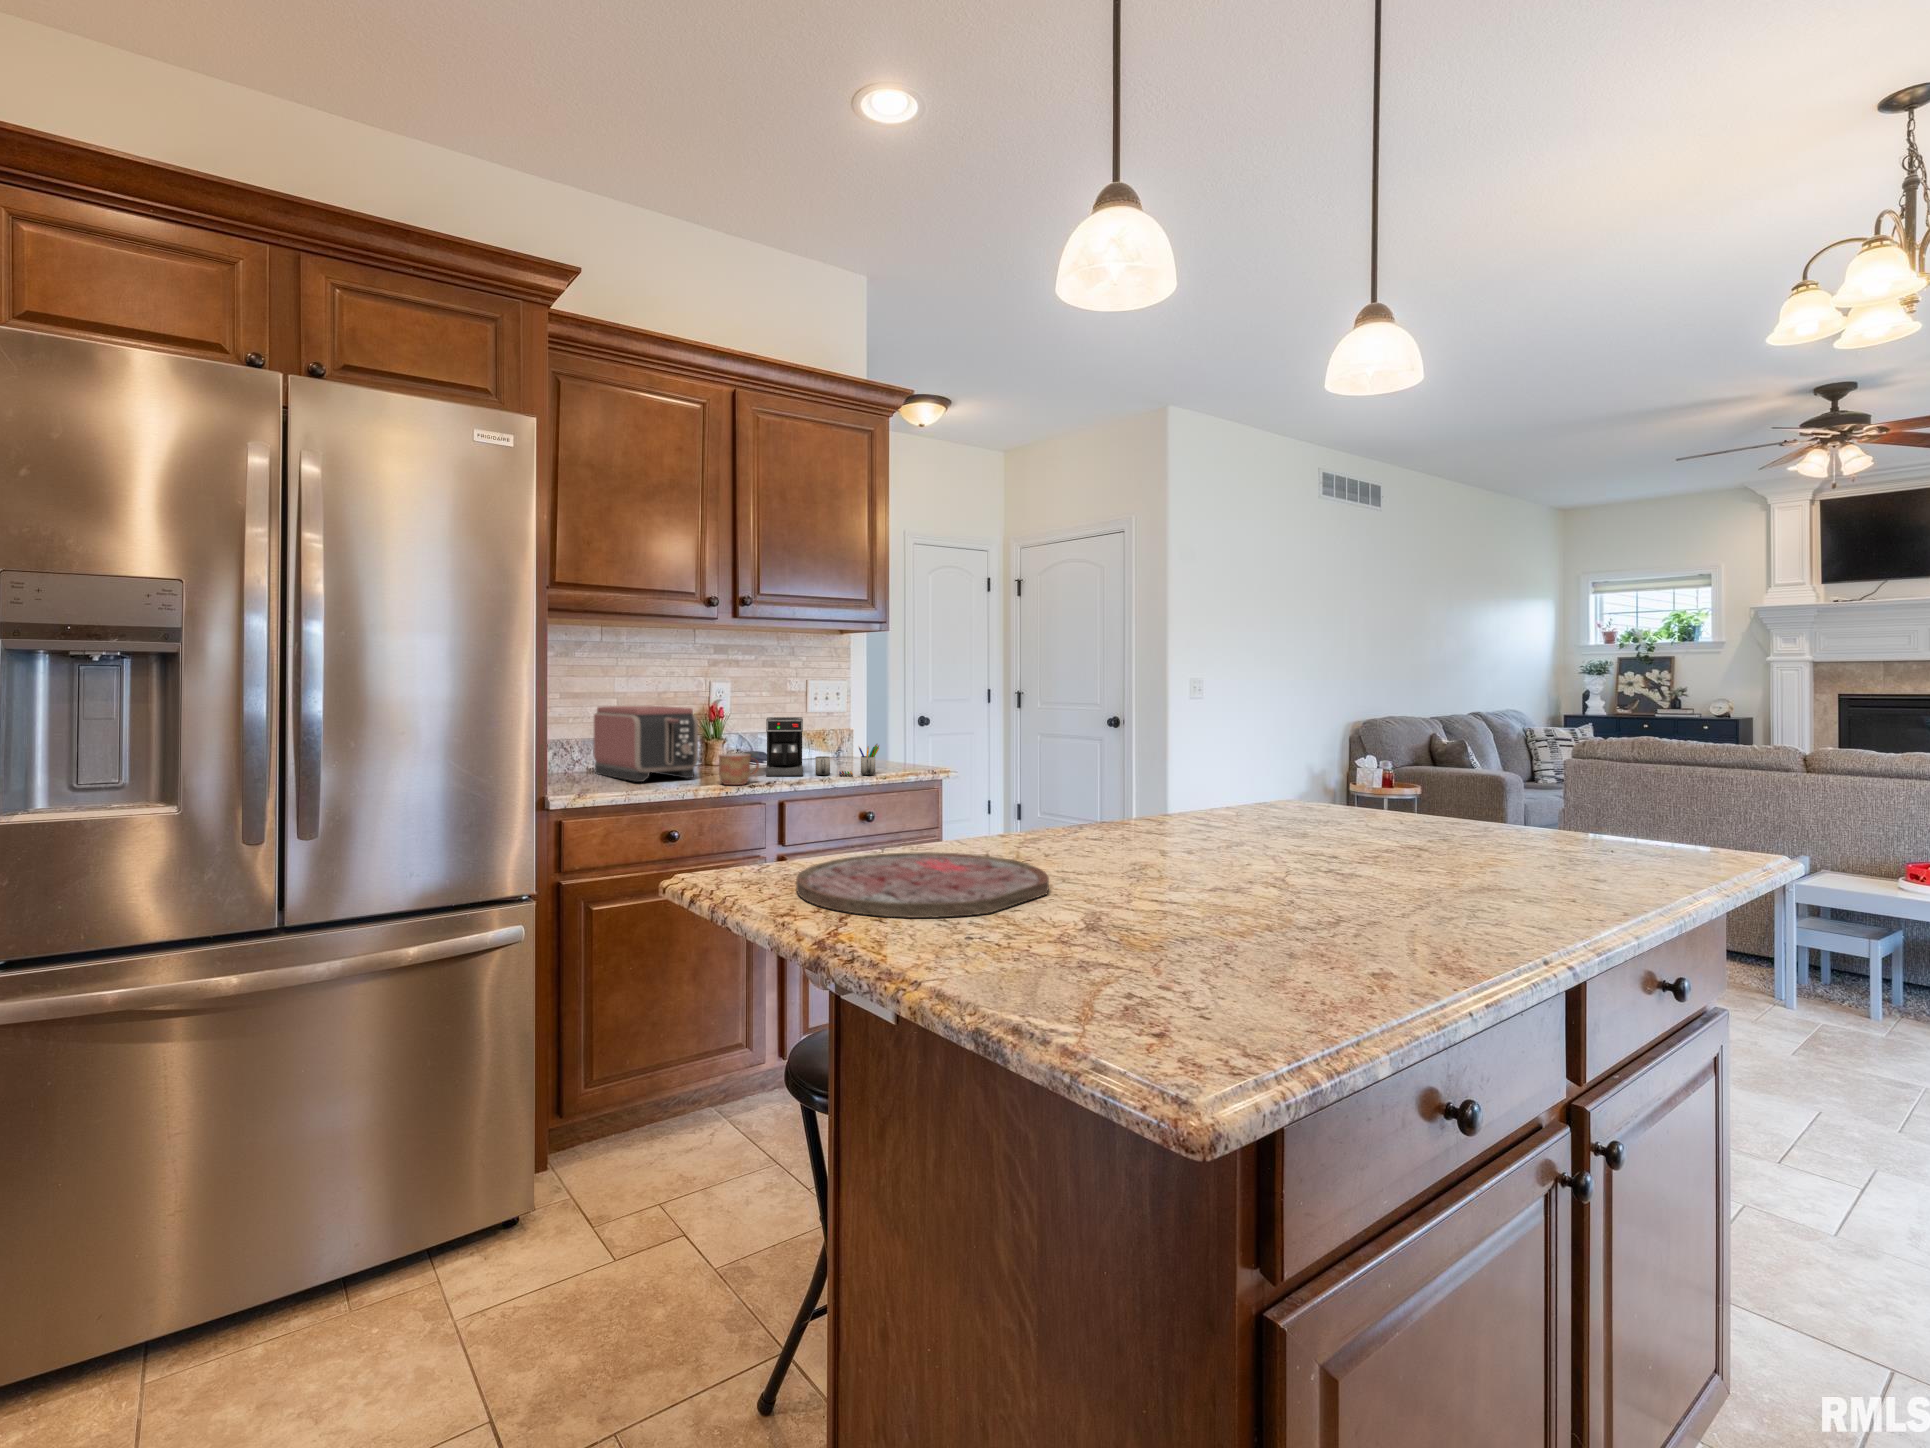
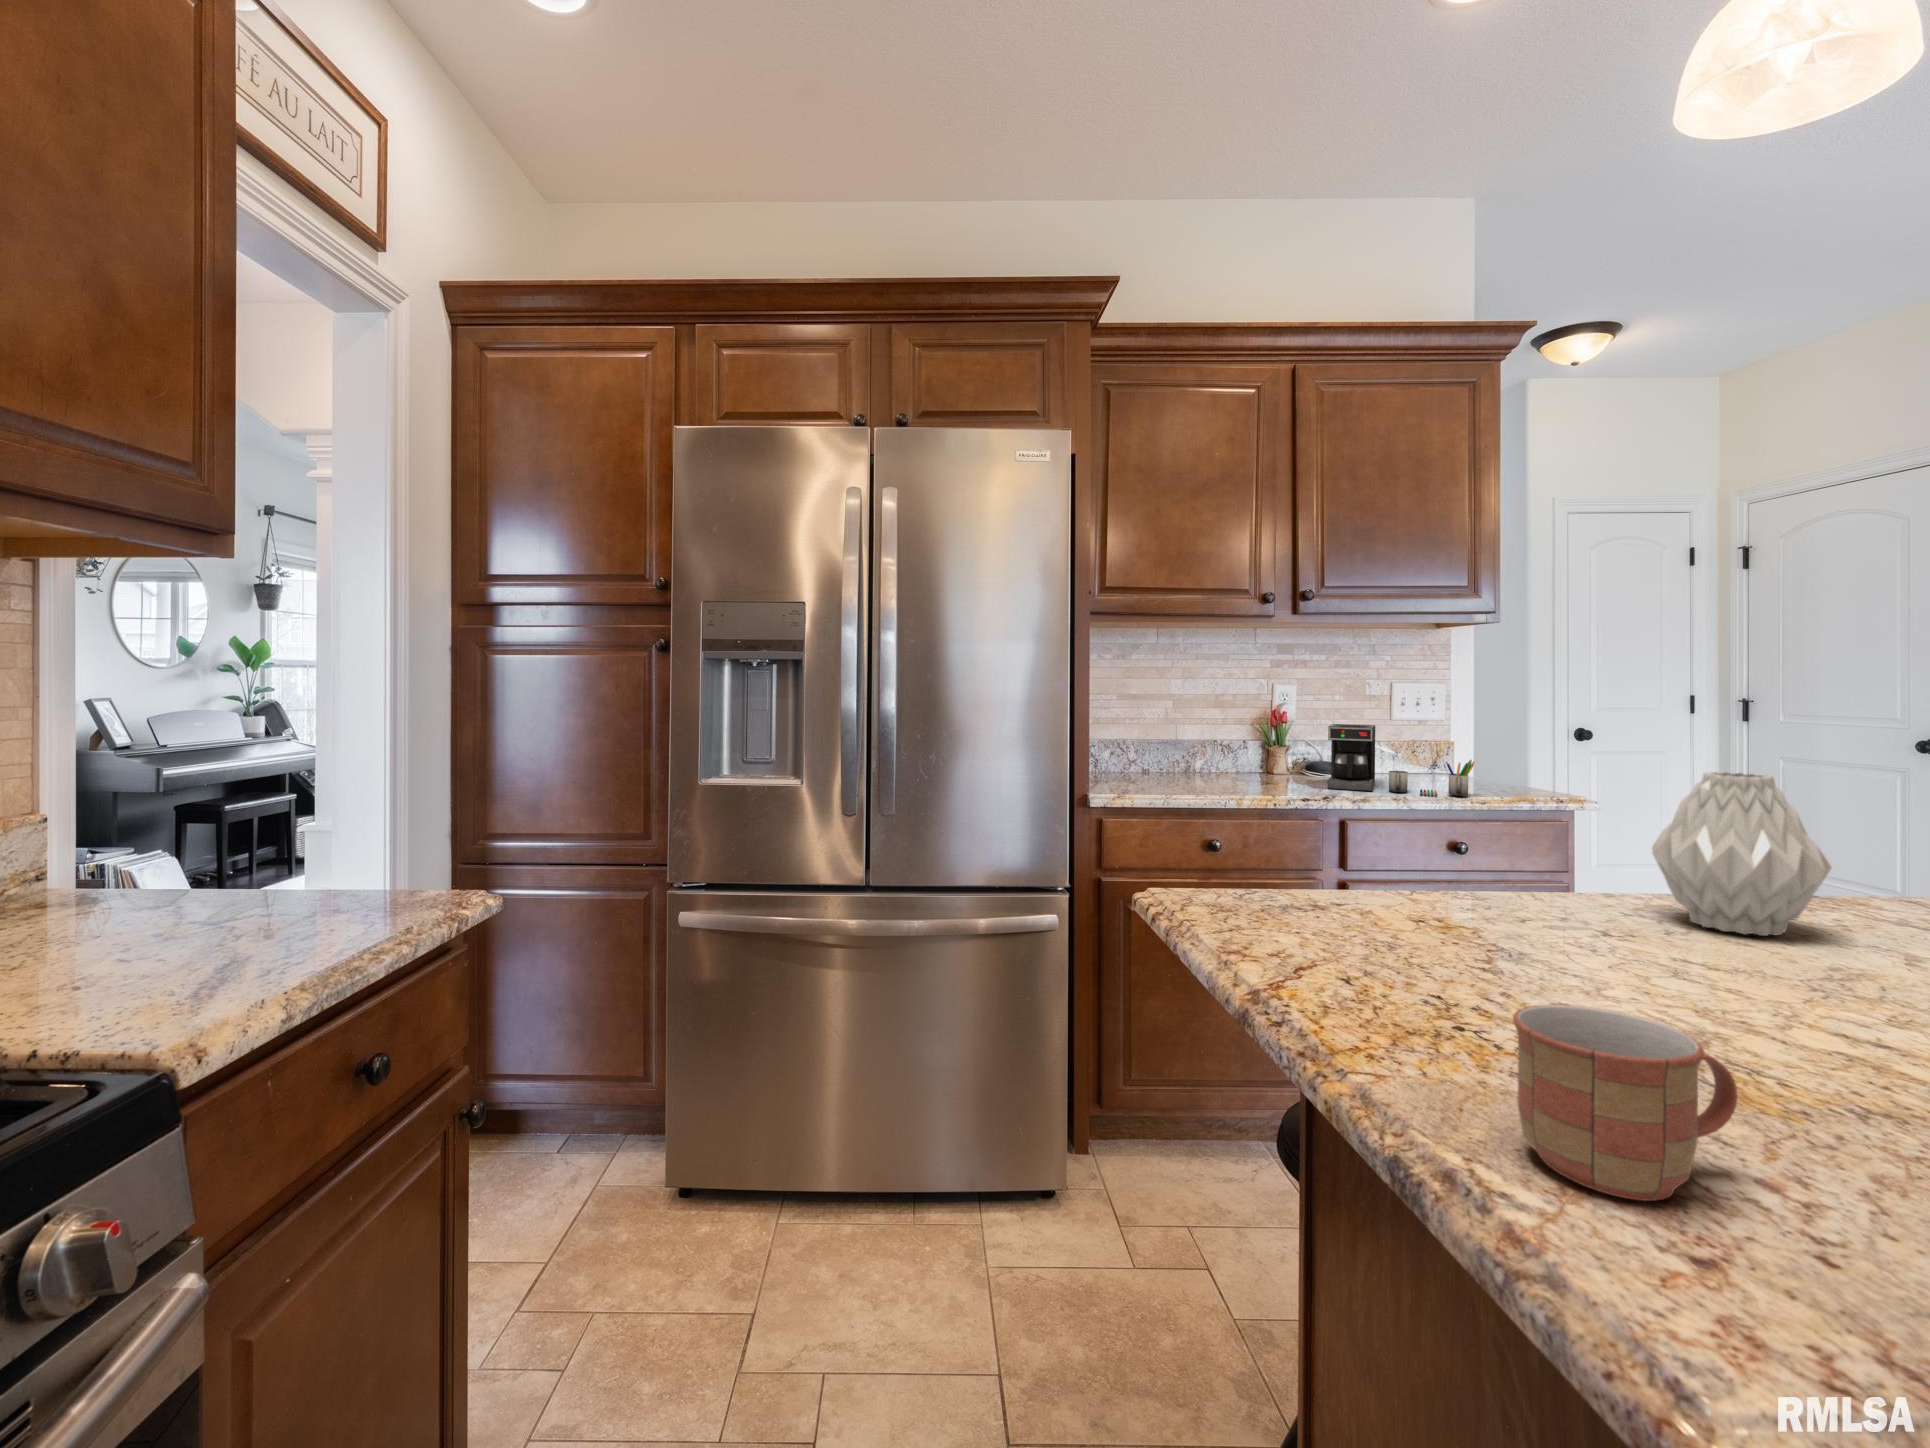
toaster: present [594,706,698,782] -> none [1148,708,1250,785]
vase: none [1034,740,1128,851] -> present [1652,772,1832,936]
mug: present [719,753,759,785] -> present [1513,1005,1738,1201]
cutting board: present [796,852,1049,918] -> none [1269,894,1637,999]

